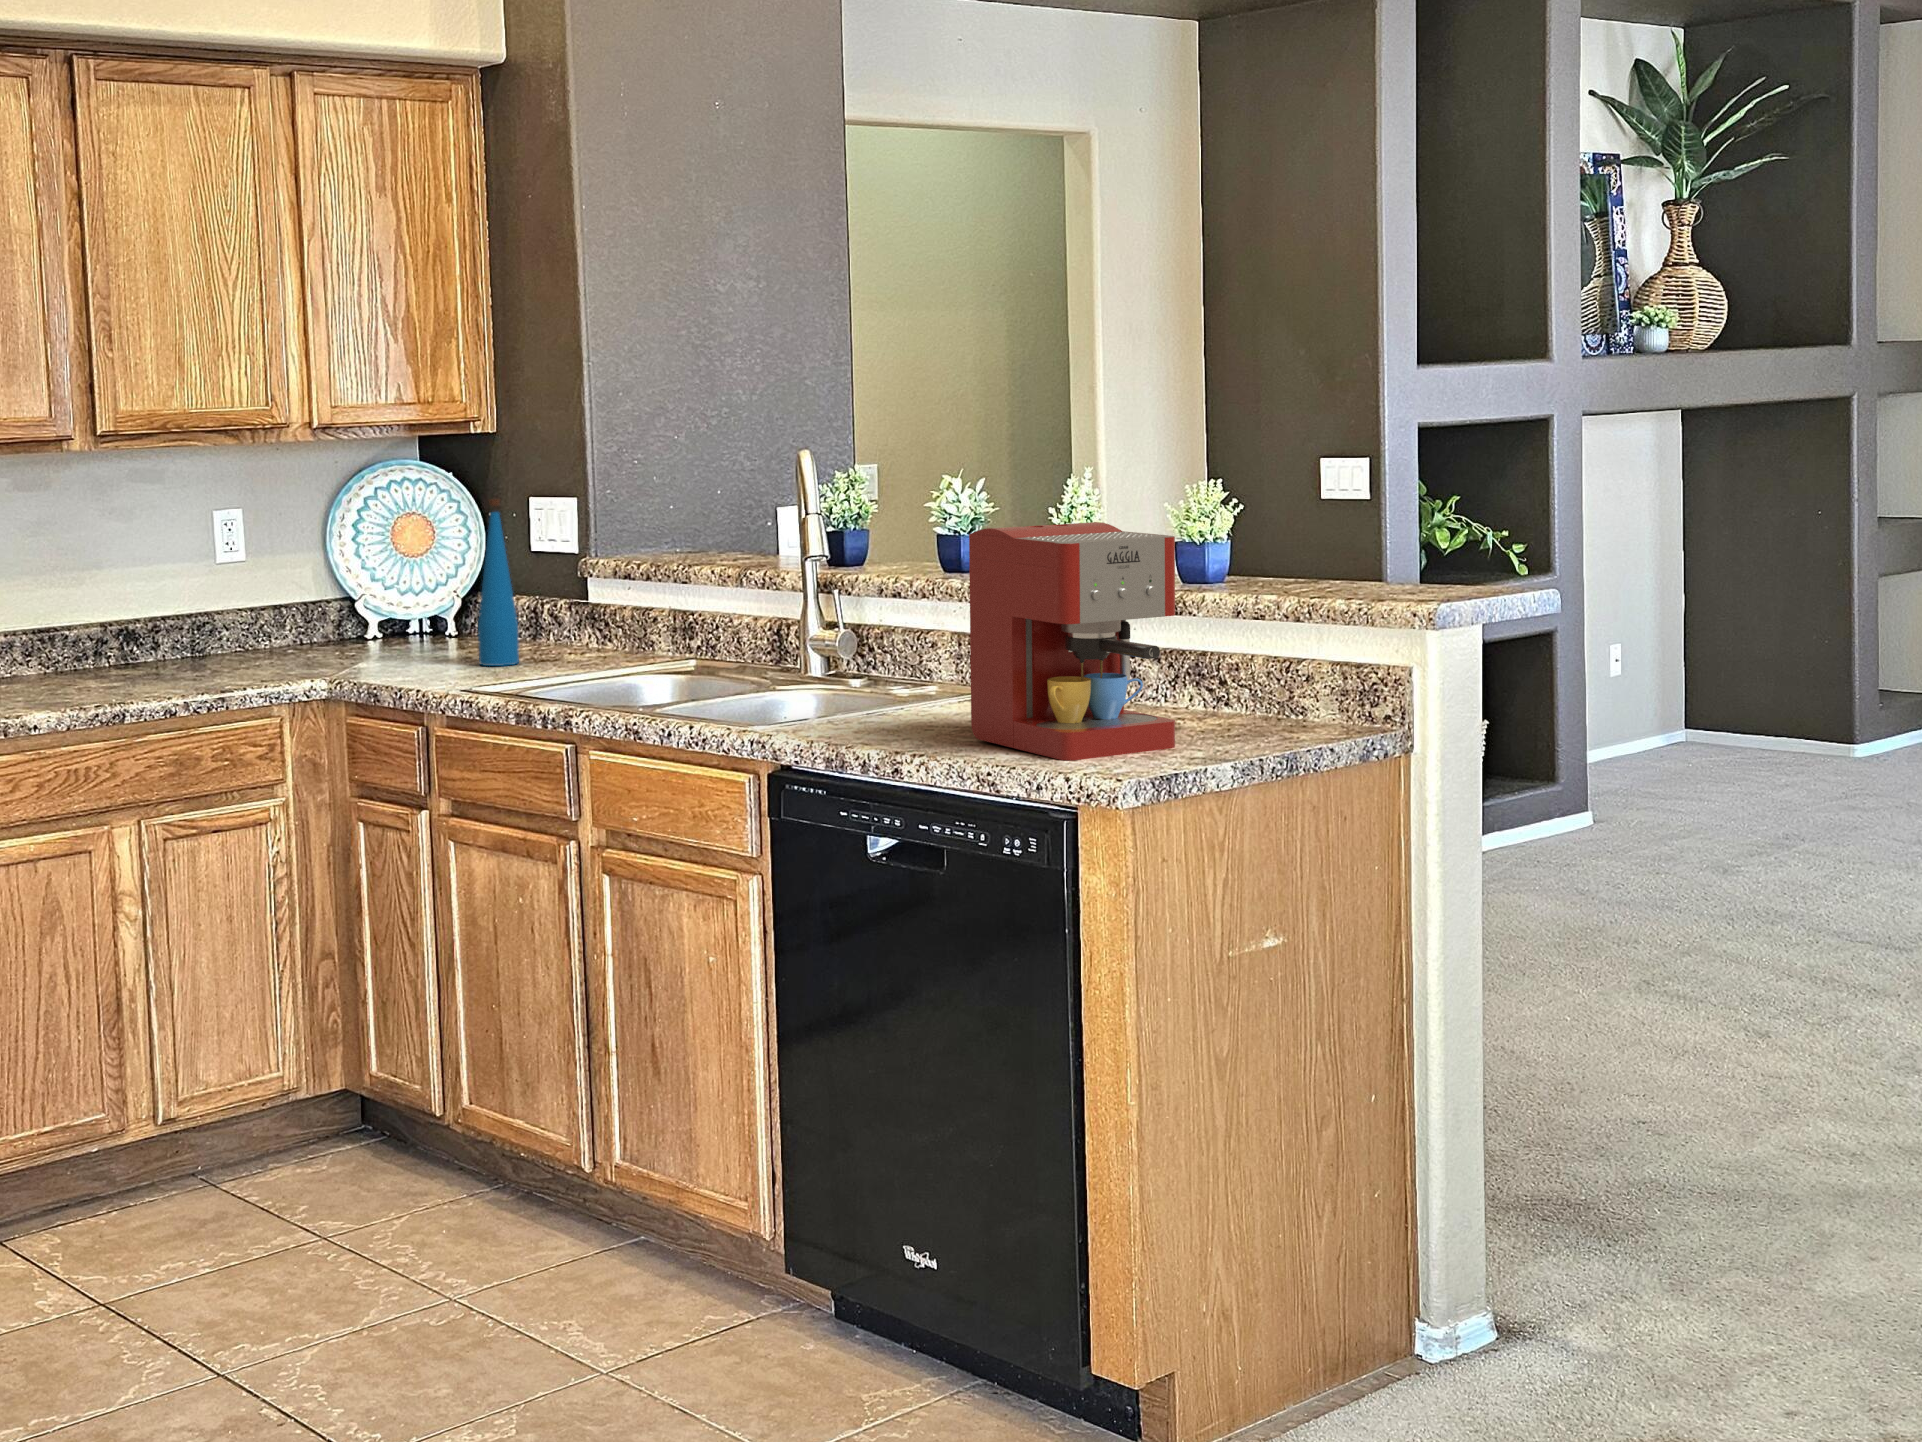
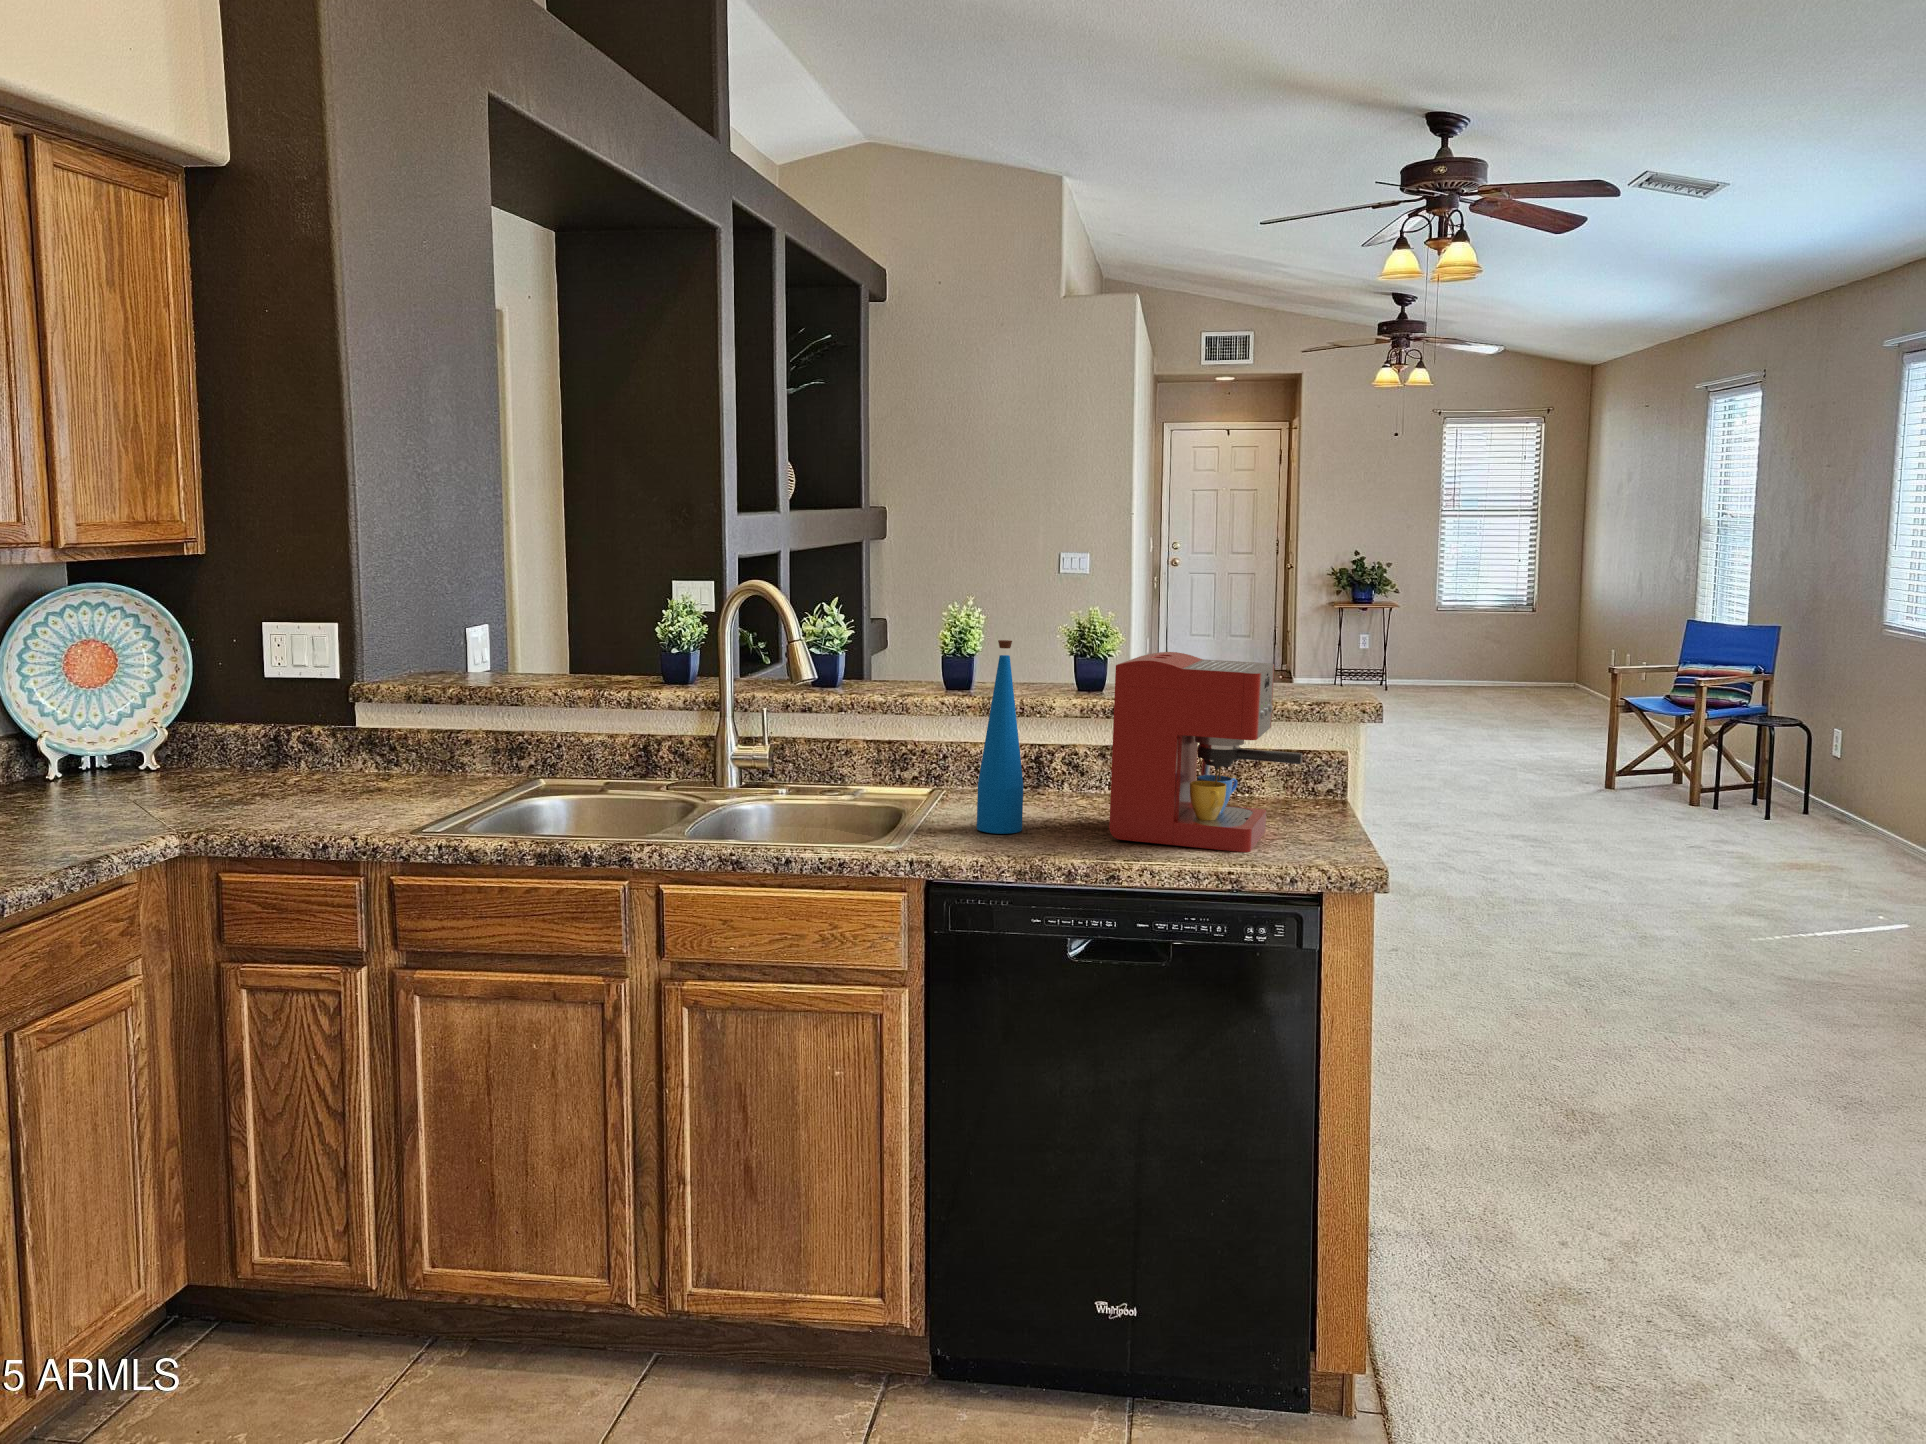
bottle: present [478,499,519,666] -> present [977,640,1023,834]

